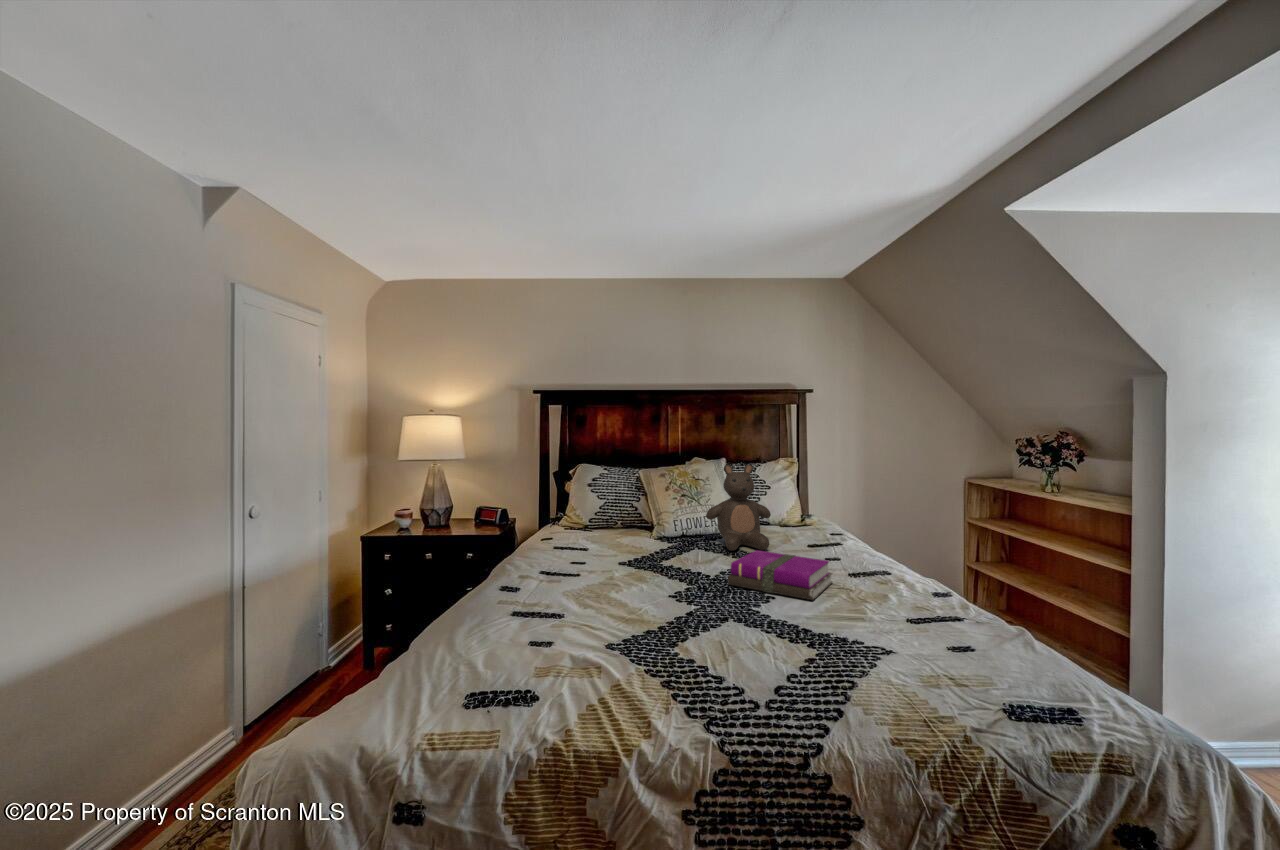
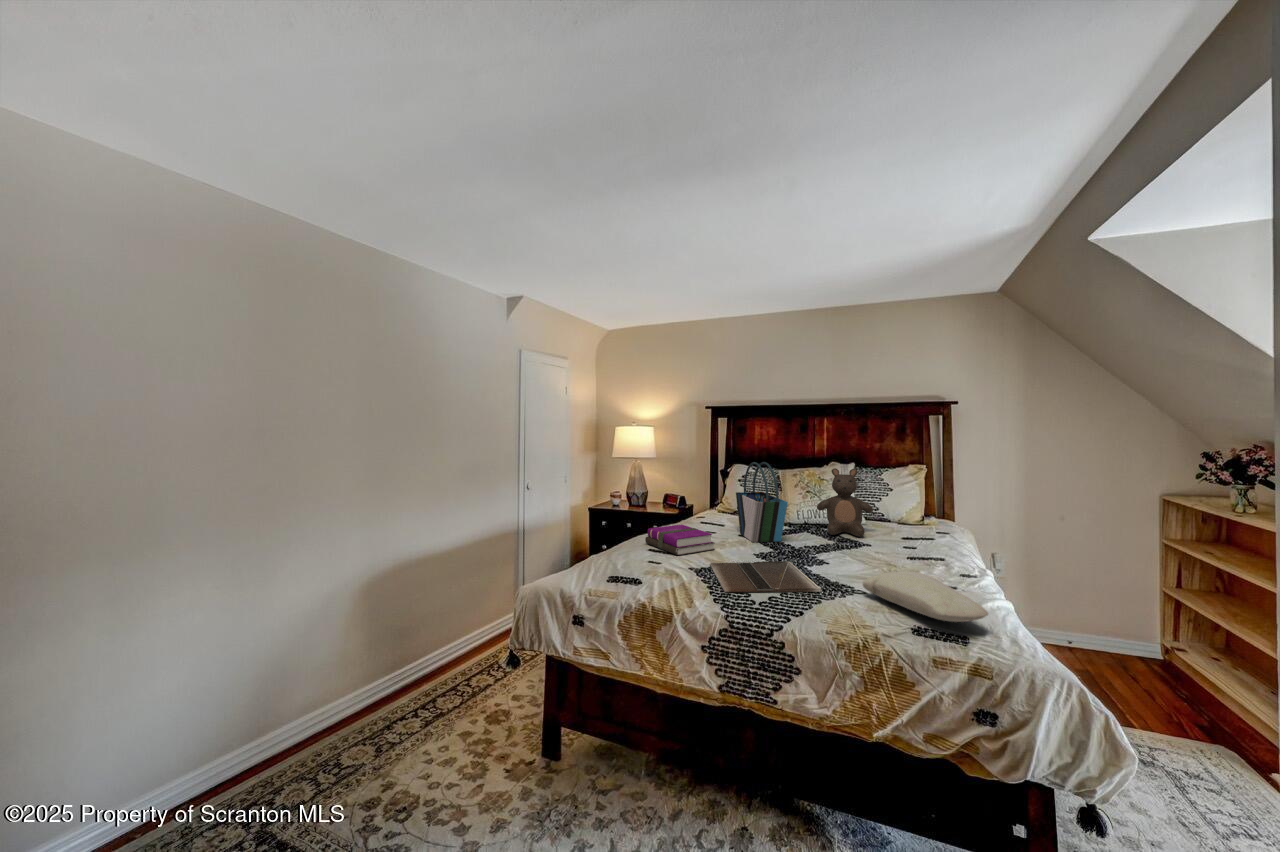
tote bag: none [609,460,694,575] -> present [736,462,787,542]
notebook: present [728,550,832,600] -> present [645,525,714,555]
laptop: none [618,604,808,686] -> present [710,562,821,592]
pillow: none [863,605,1068,685] -> present [863,571,988,622]

